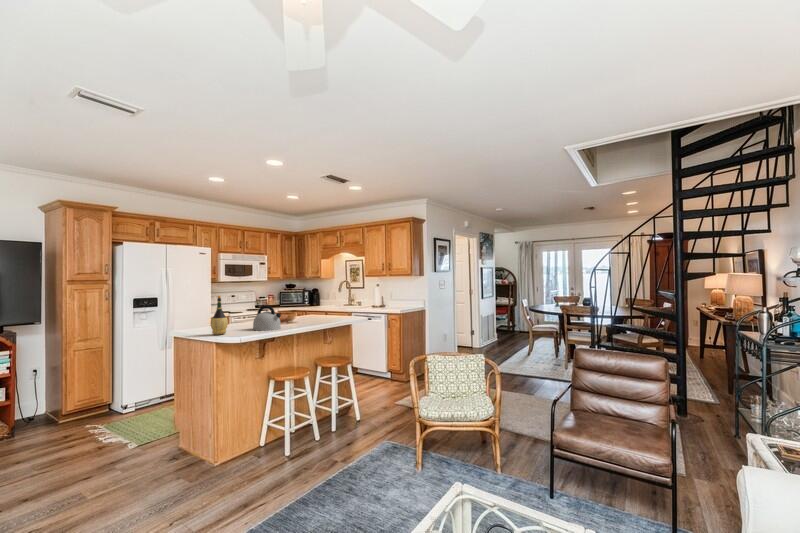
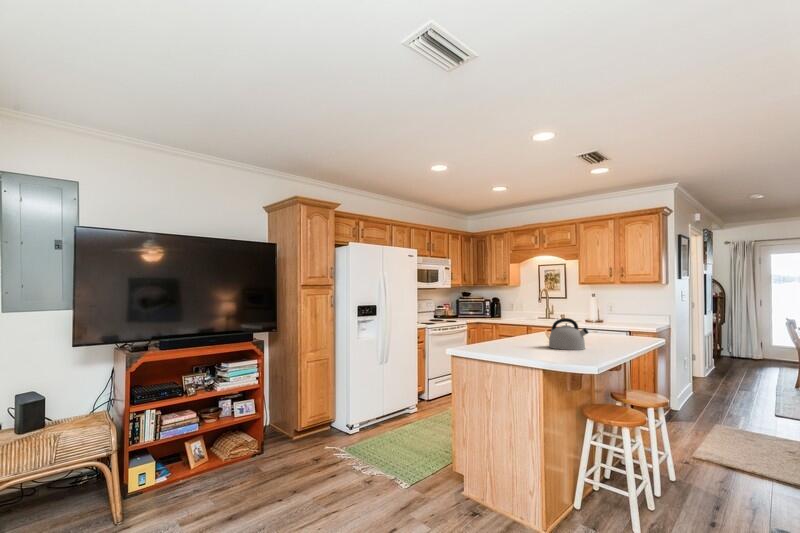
wine bottle: present [211,296,228,335] -> none [520,304,541,354]

